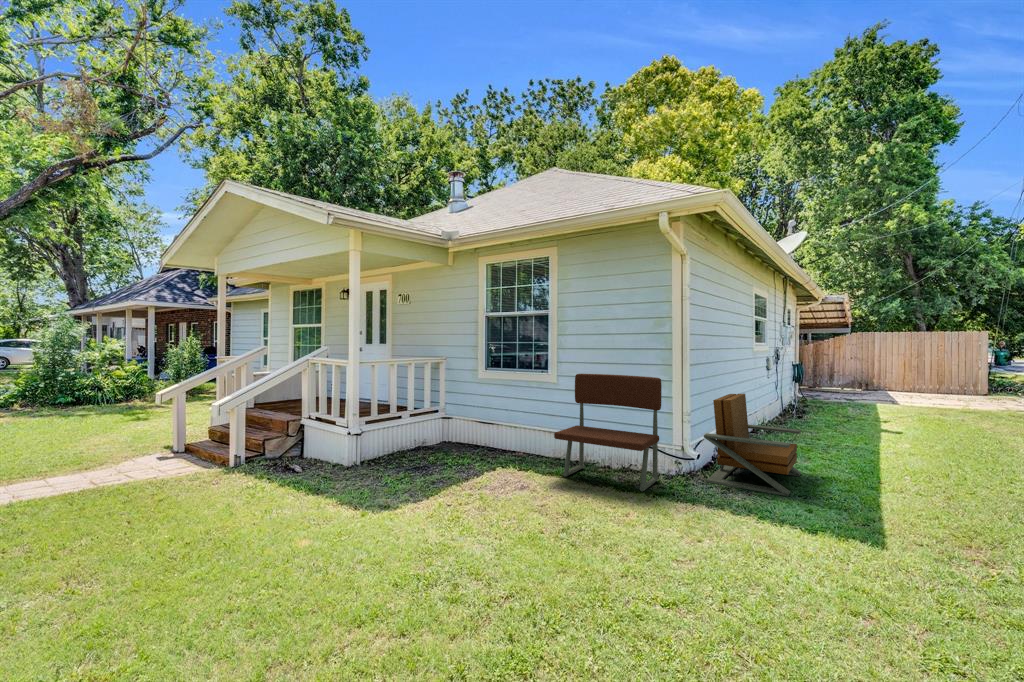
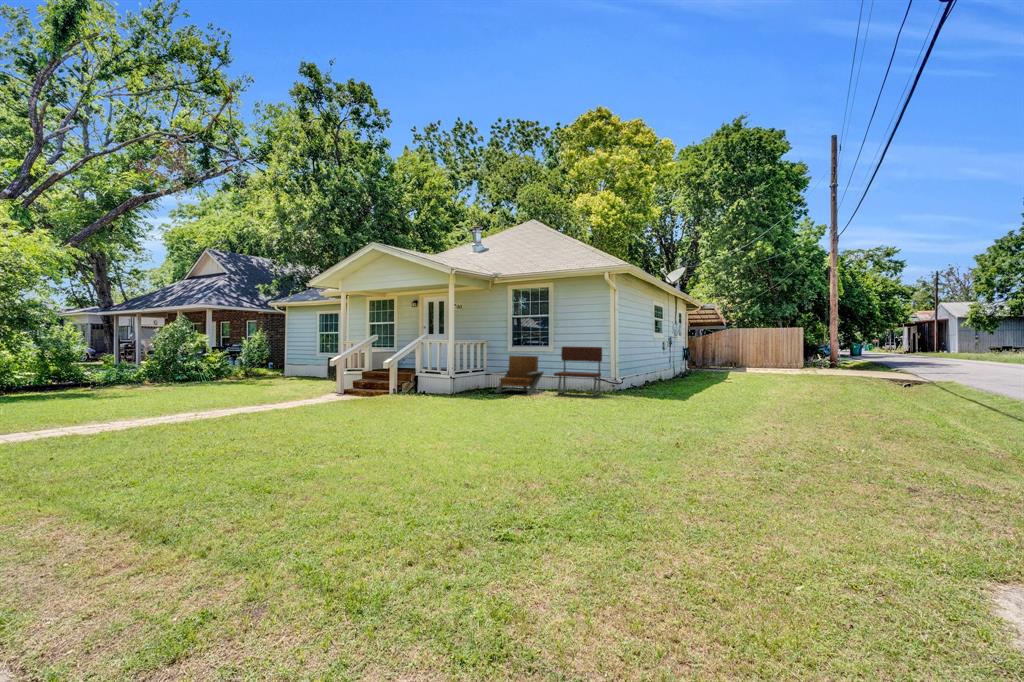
lounge chair: present [704,394,801,496] -> present [495,356,544,395]

